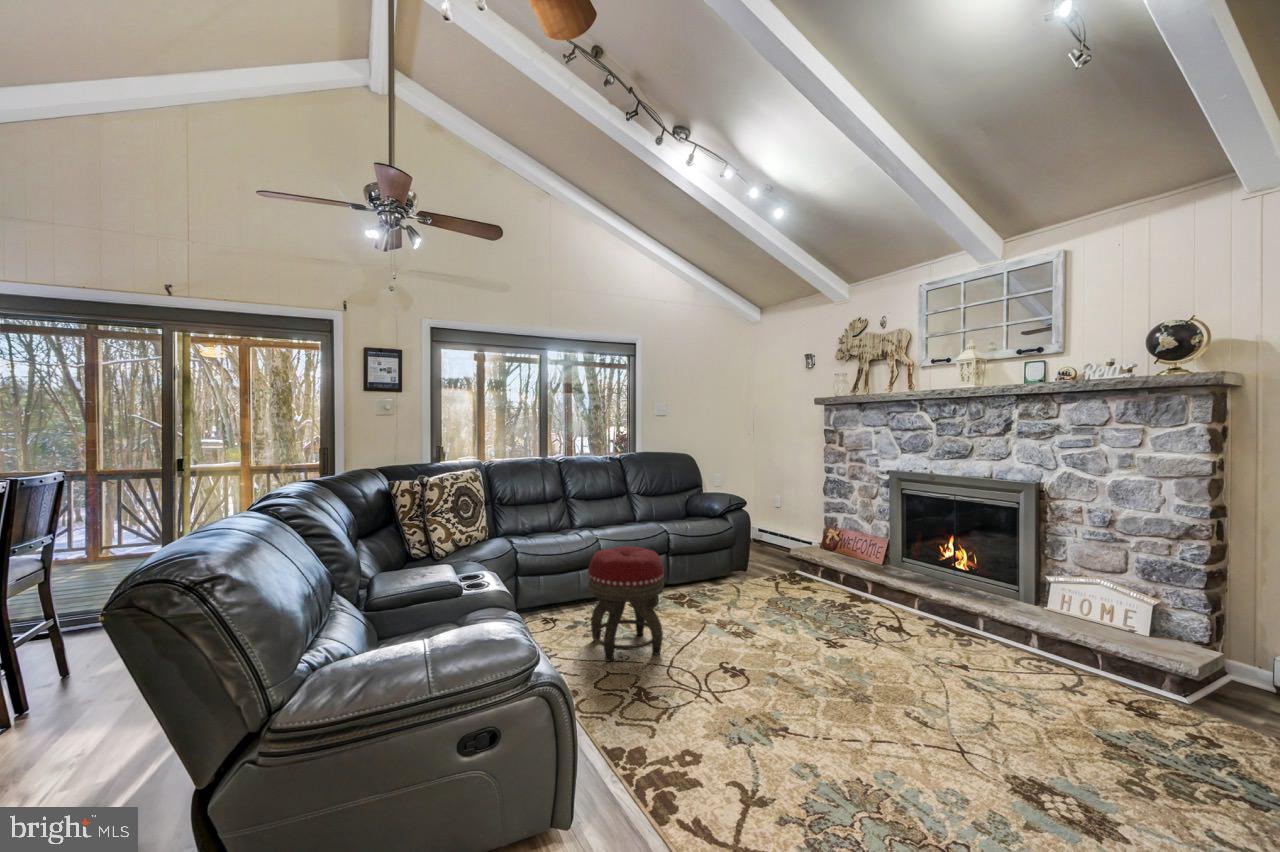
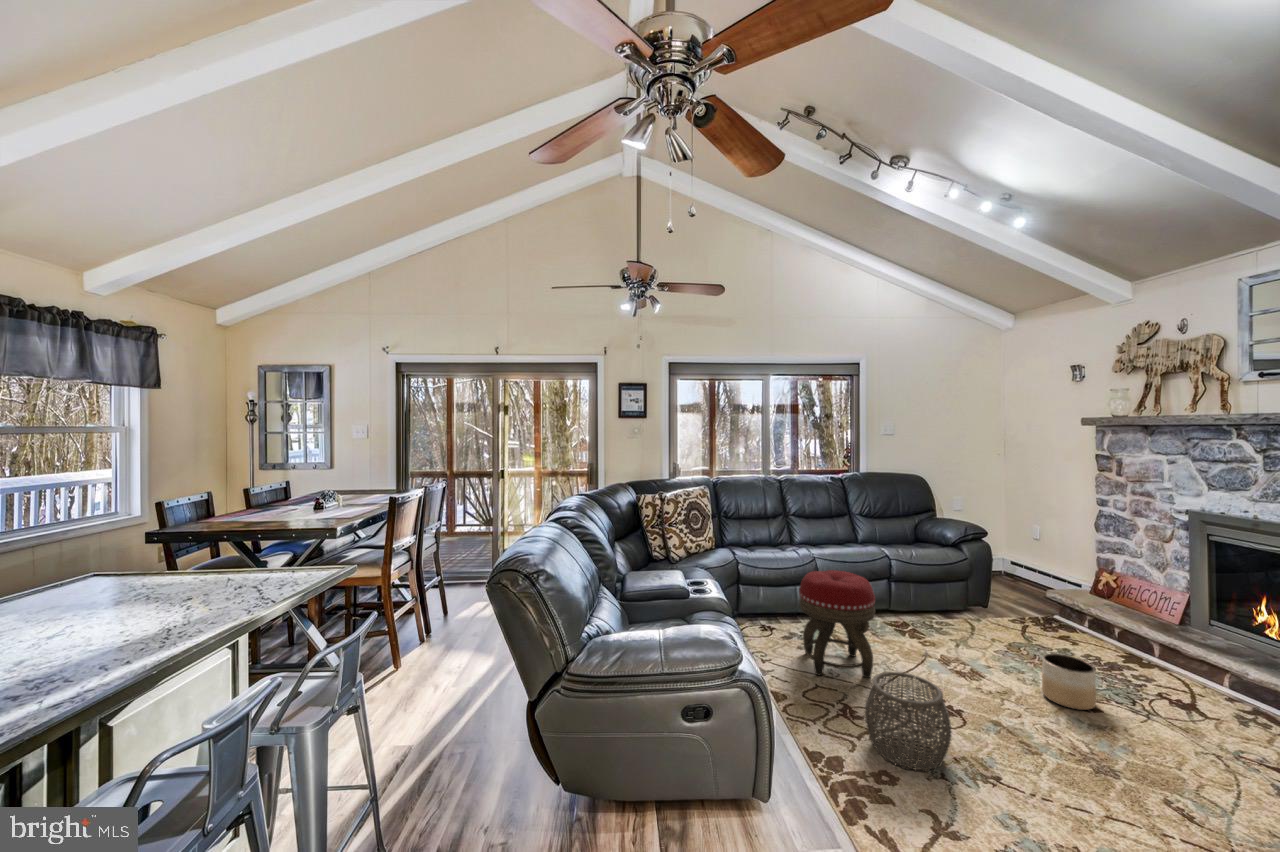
planter: none [802,601,842,648] -> present [1042,654,1096,710]
woven basket: none [663,642,747,743] -> present [864,672,952,771]

